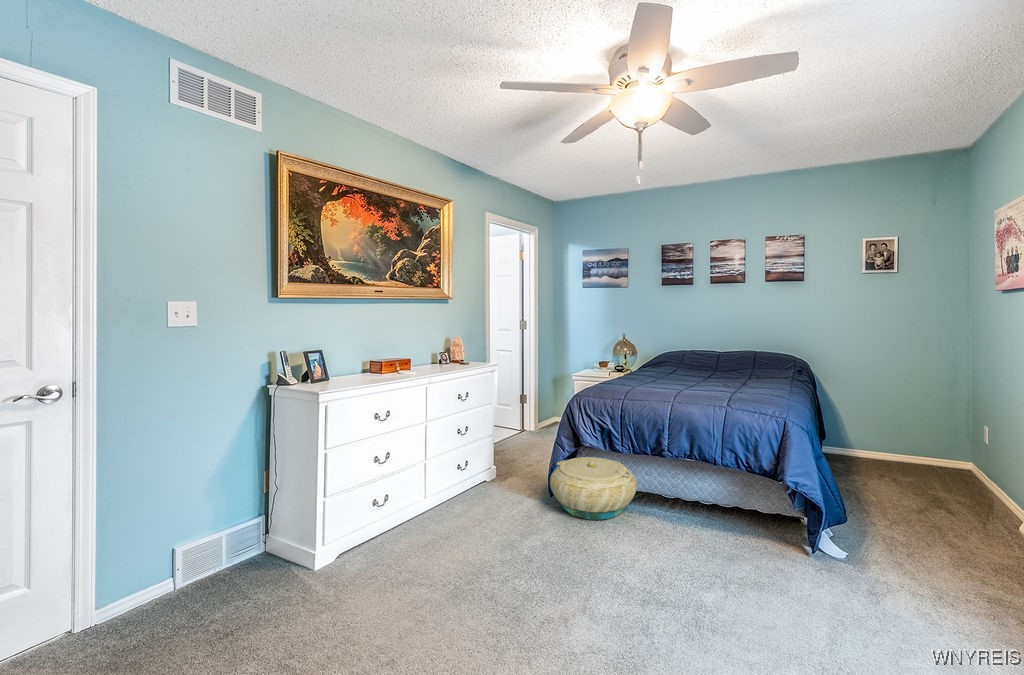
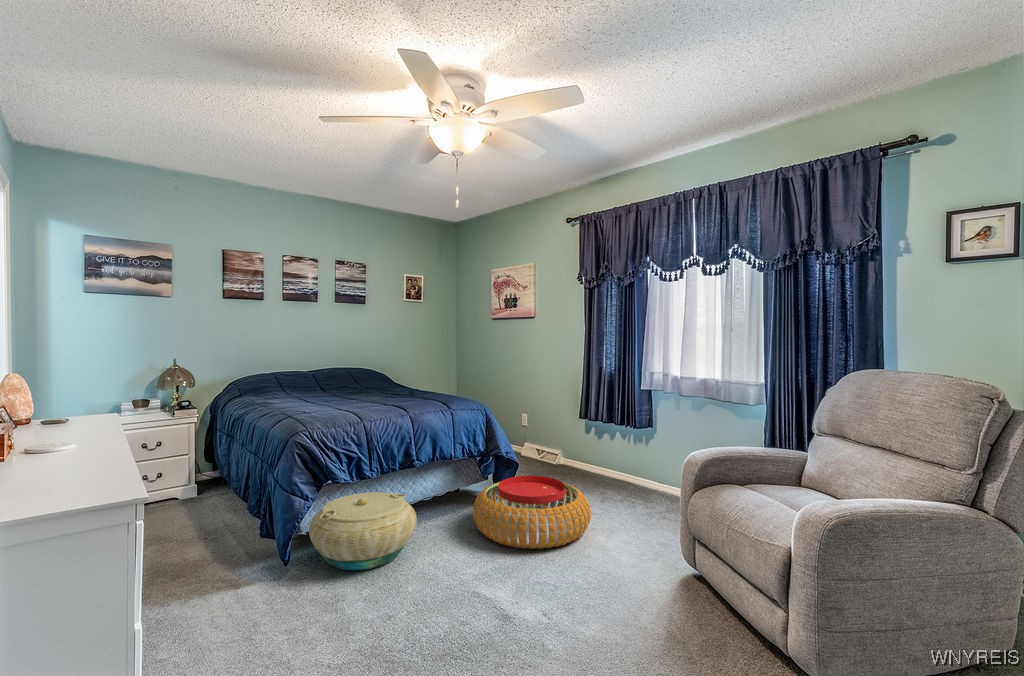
pouf: none [660,506,826,614] -> present [473,476,591,549]

